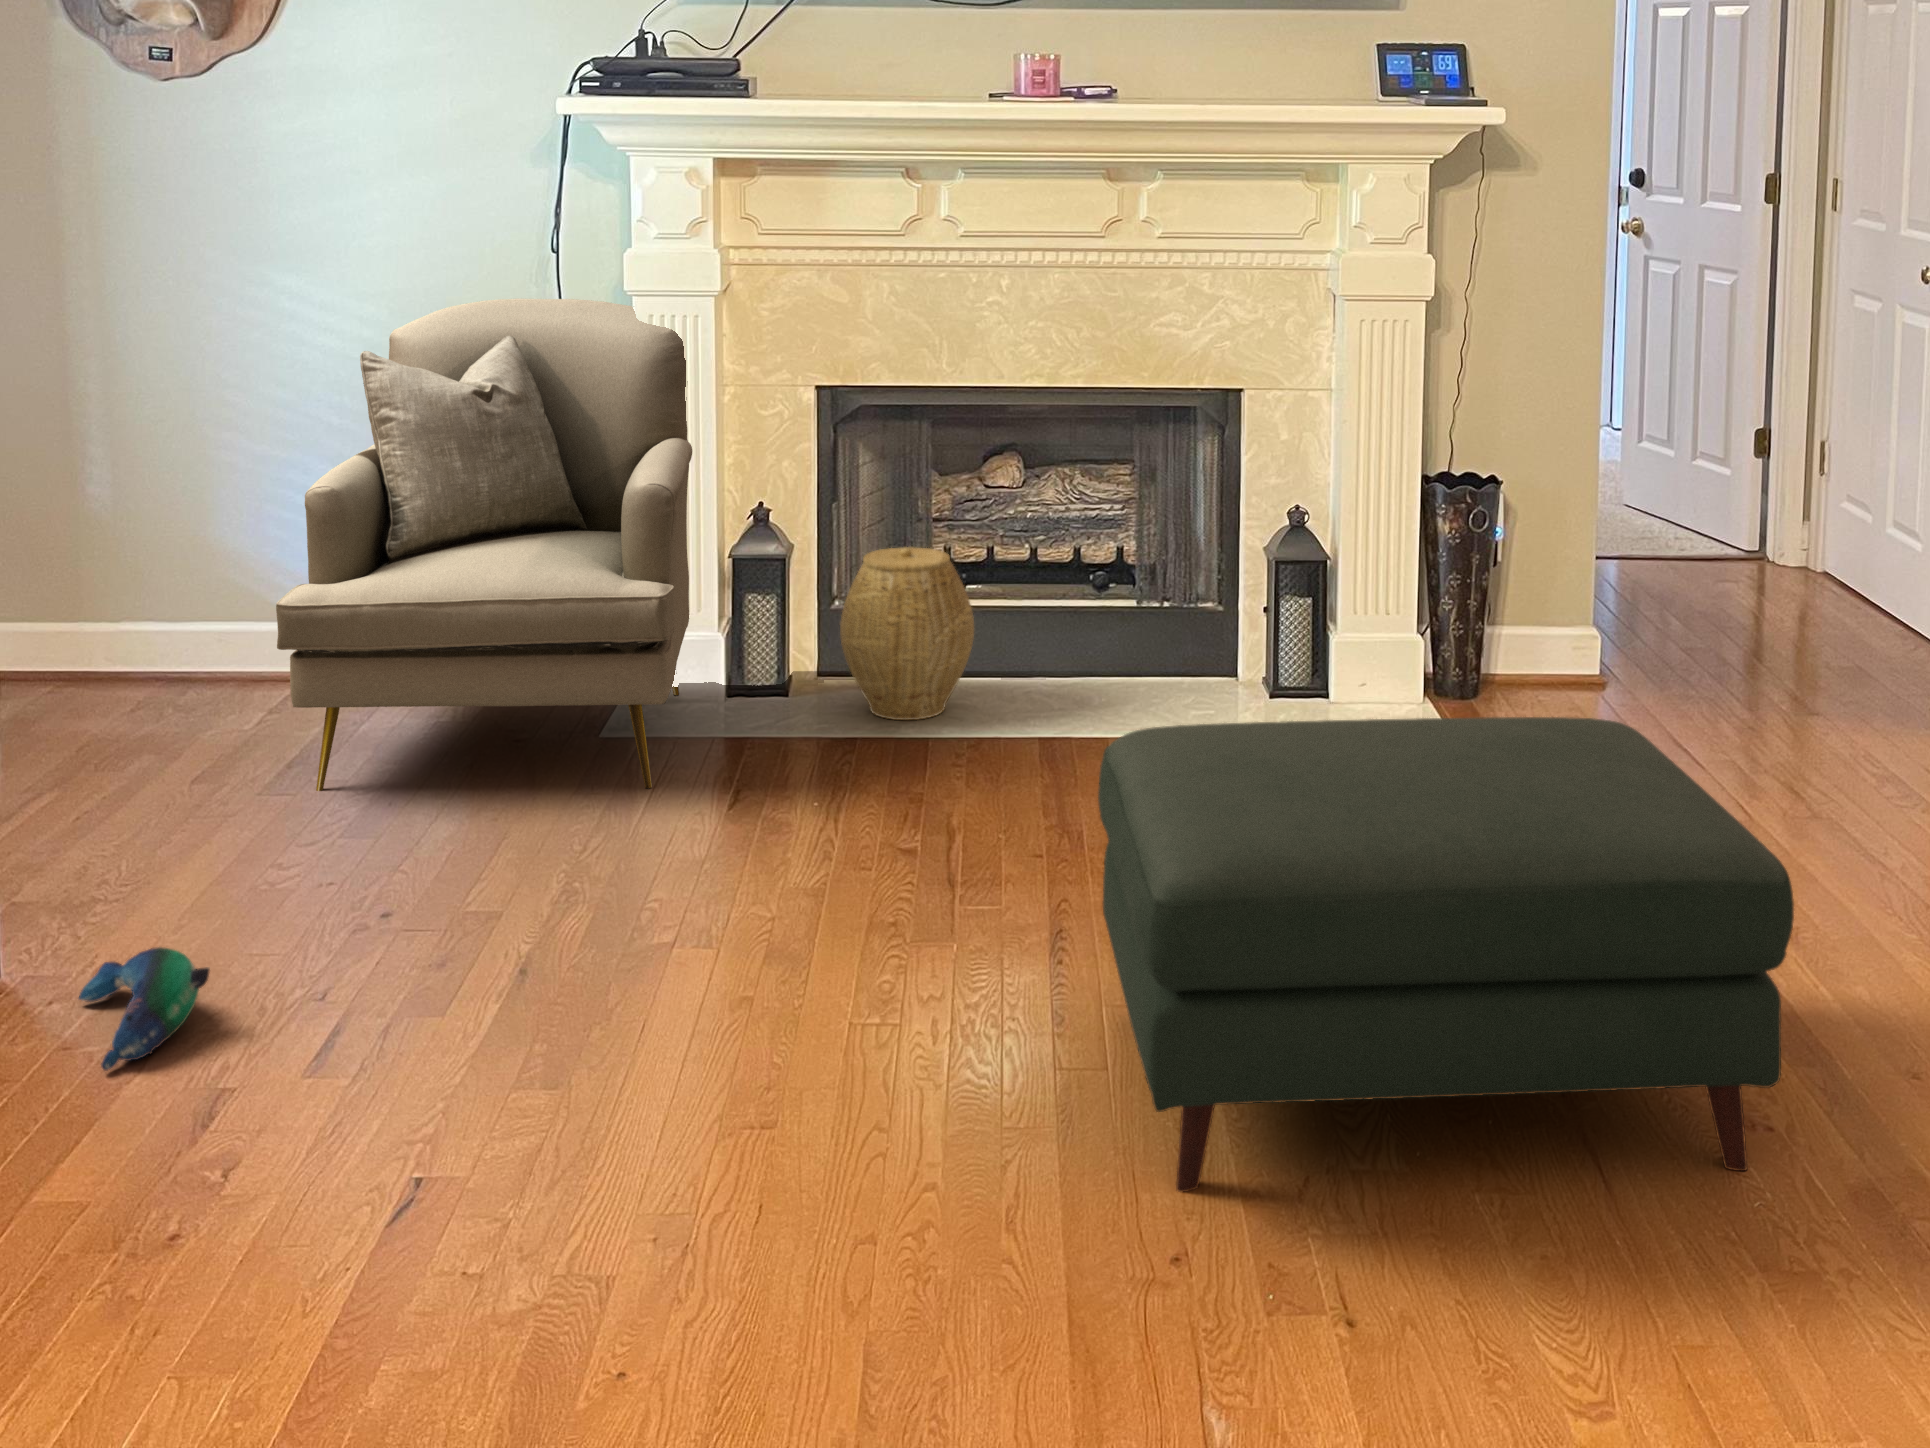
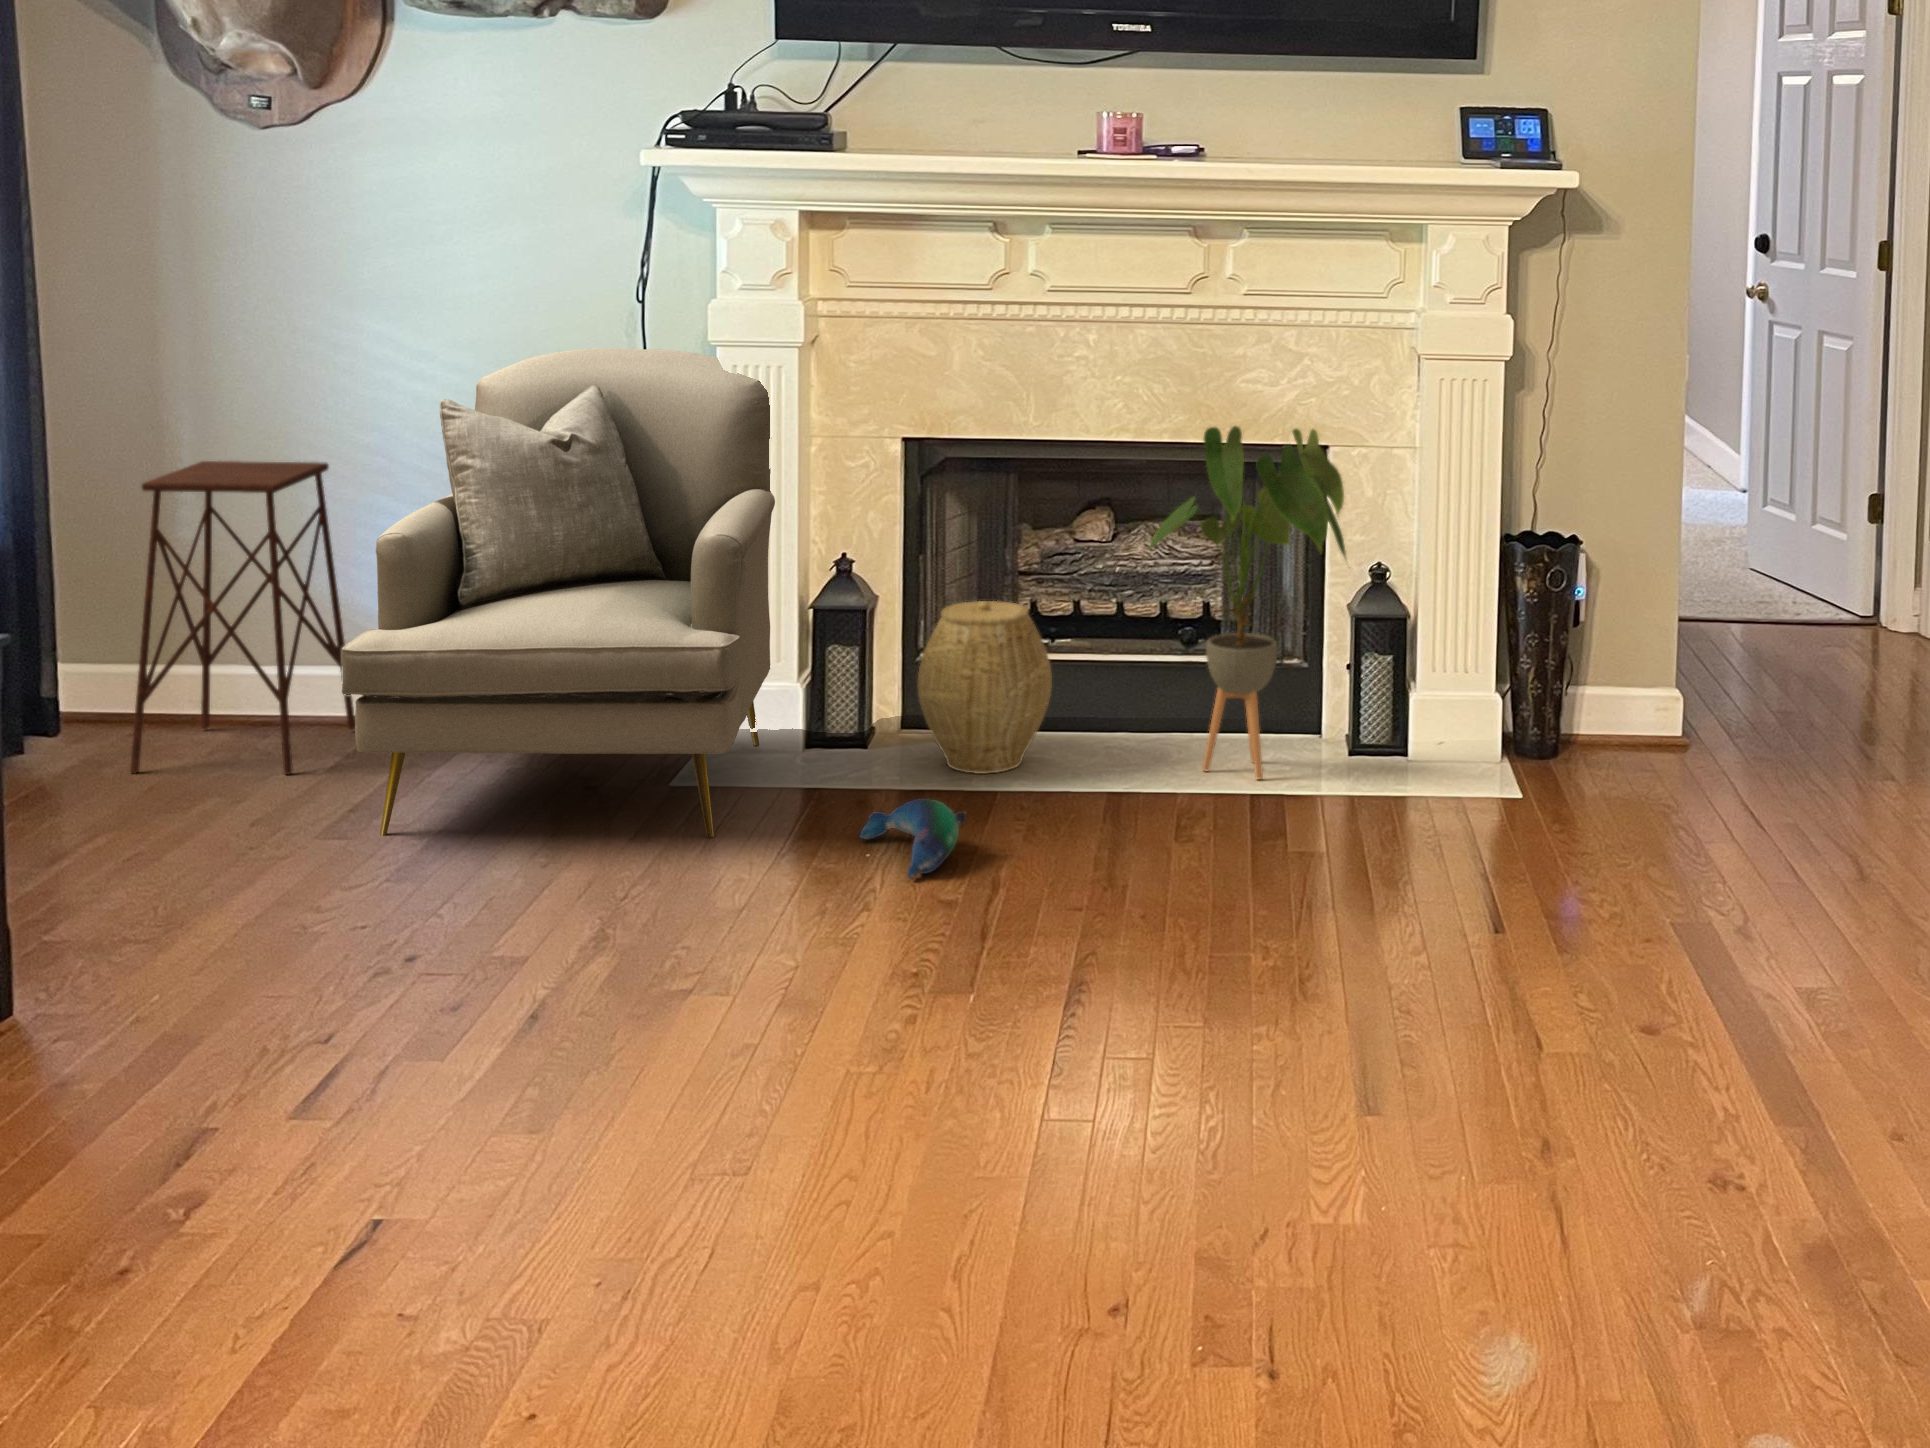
house plant: none [1067,367,1275,722] -> present [1149,426,1346,779]
side table: none [54,417,273,732] -> present [130,461,355,775]
ottoman: present [1098,717,1794,1192] -> none [1105,777,1751,1237]
plush toy: present [79,947,210,1071] -> present [860,798,967,879]

